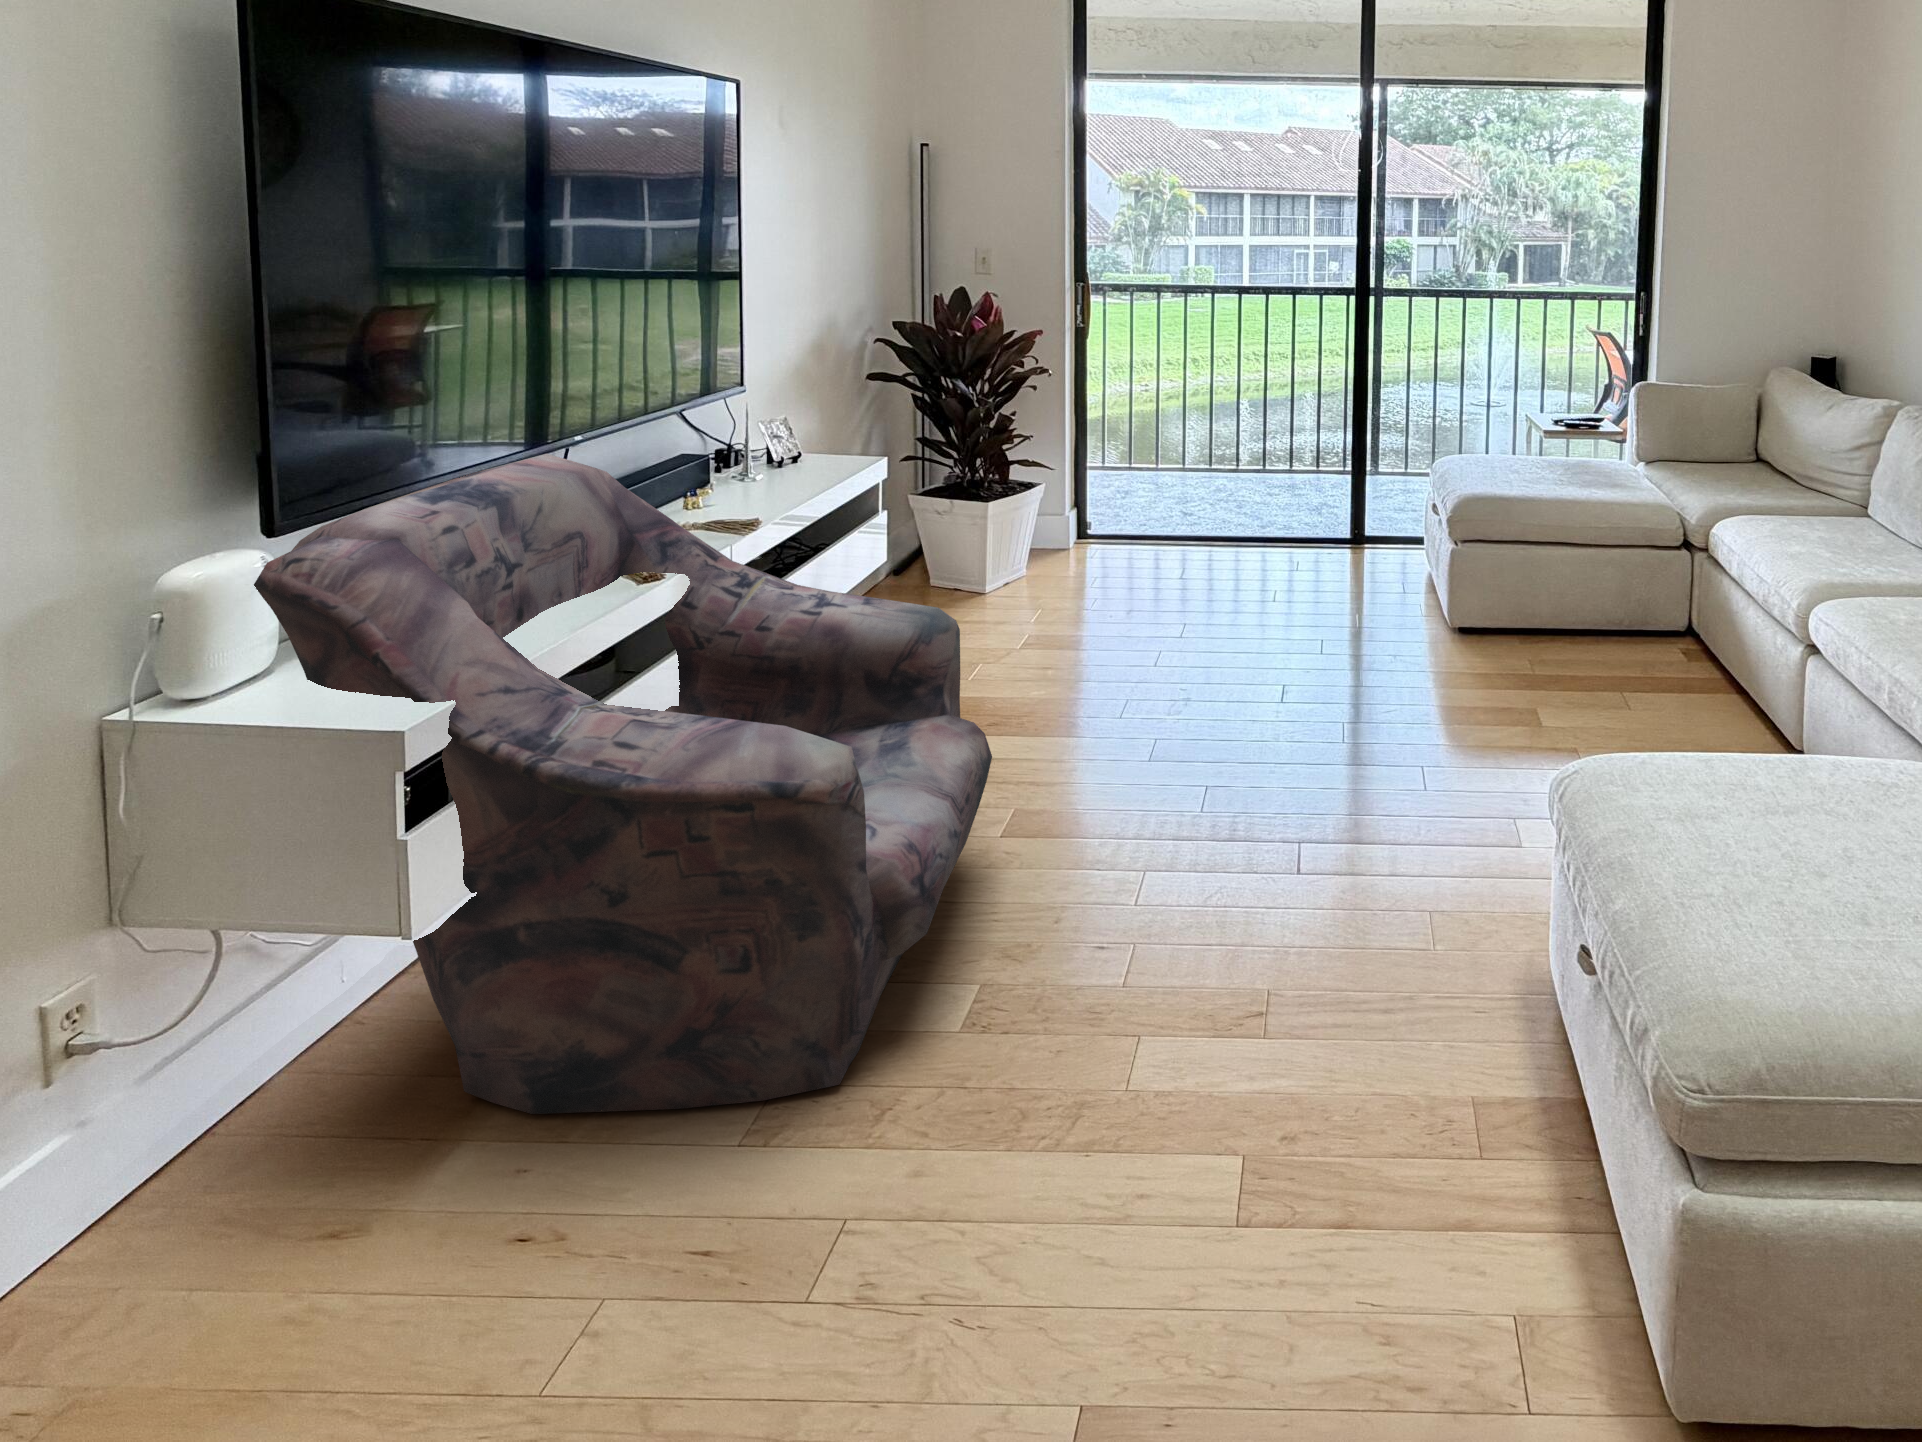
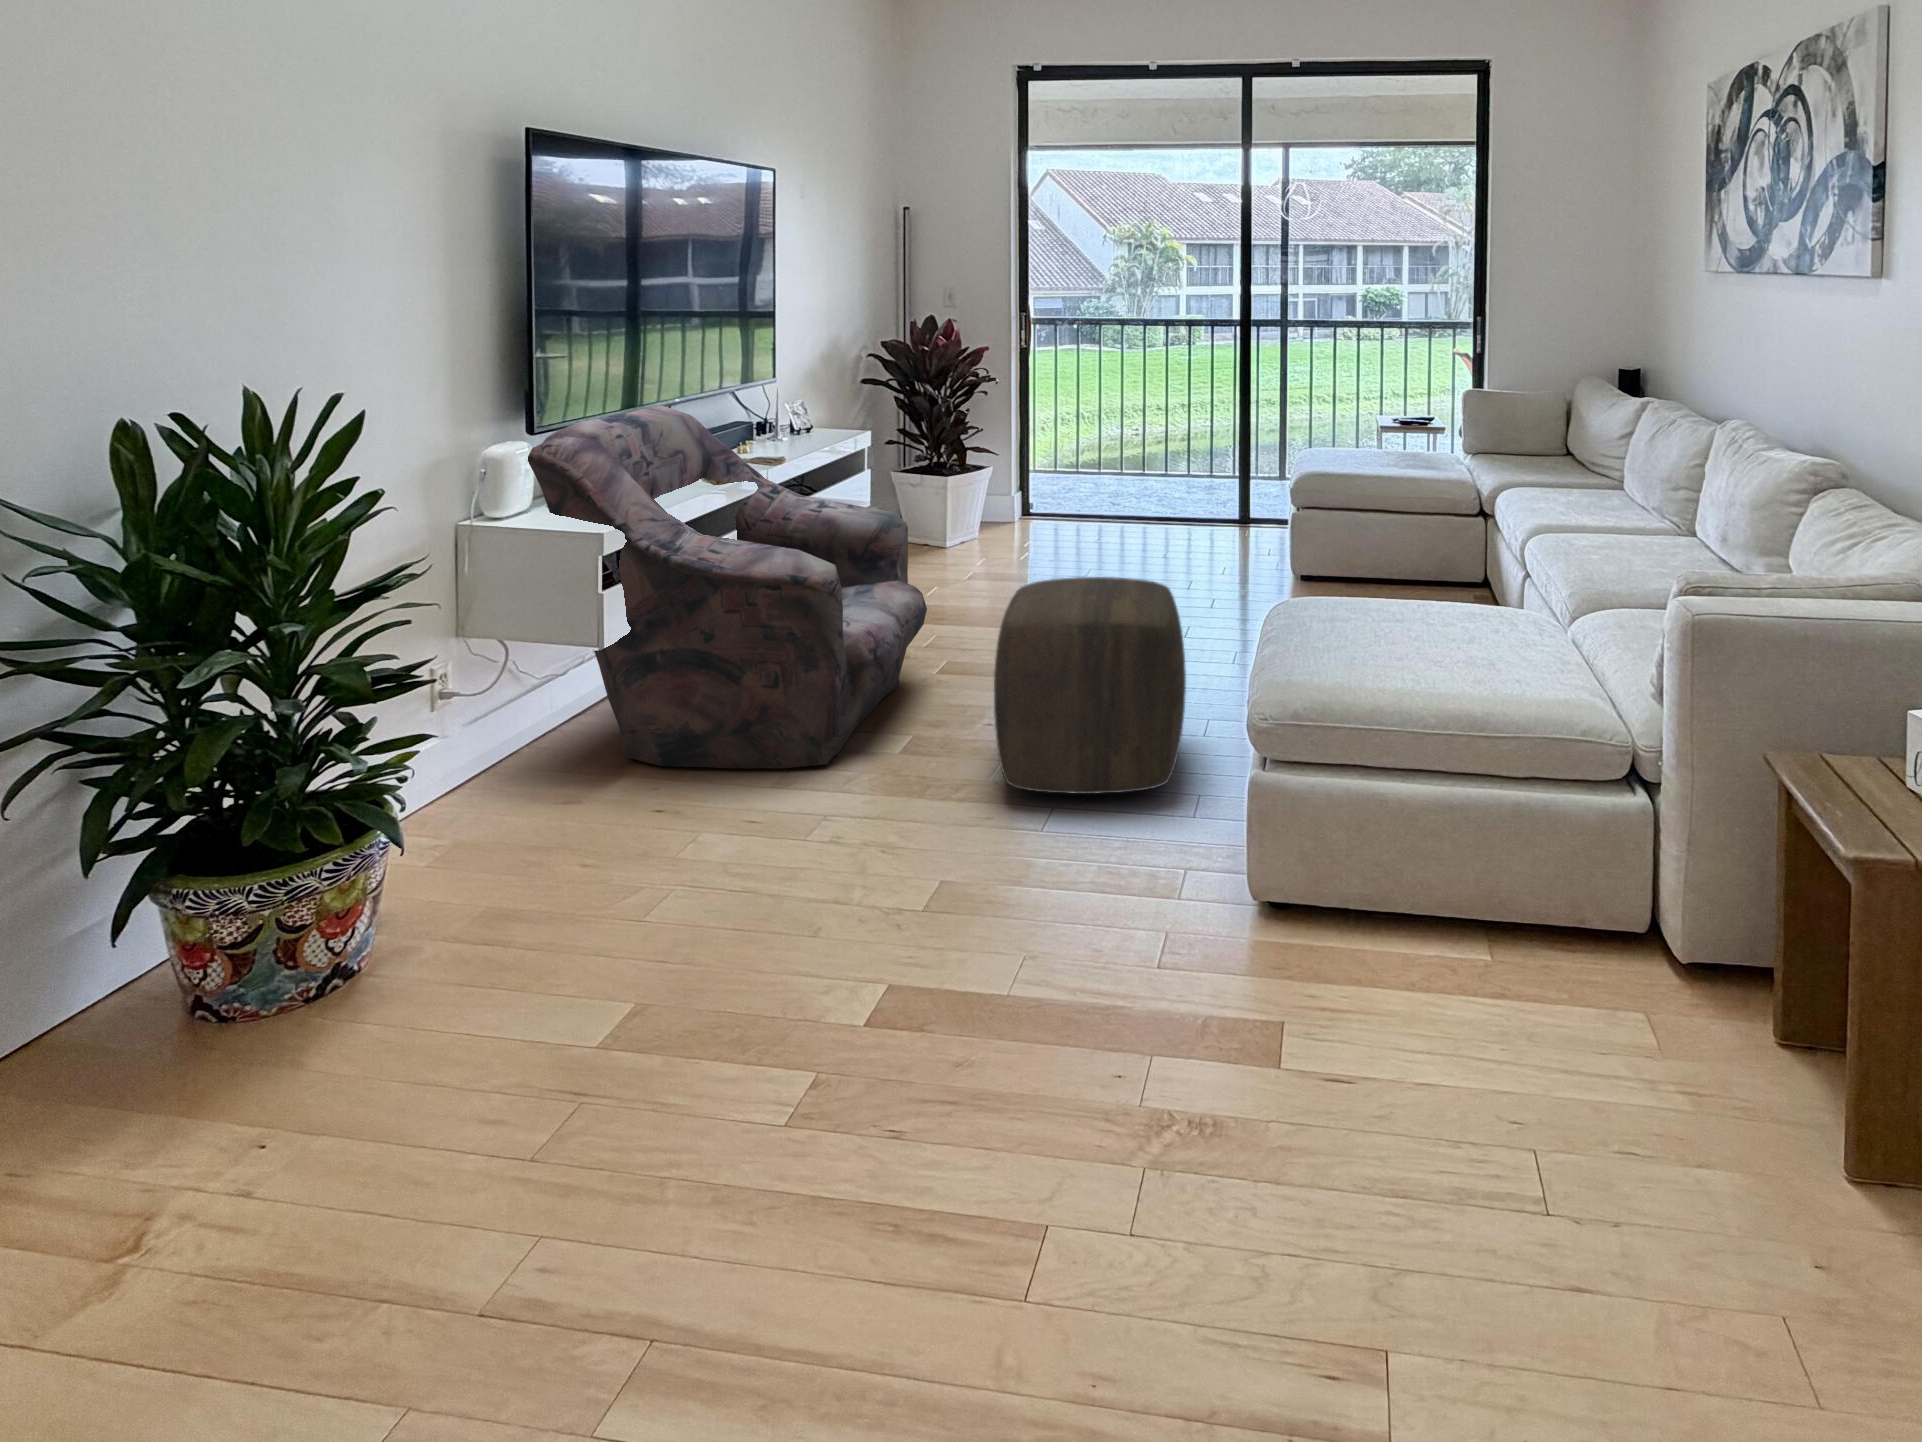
ottoman: none [1136,734,1453,1142] -> present [994,577,1186,794]

